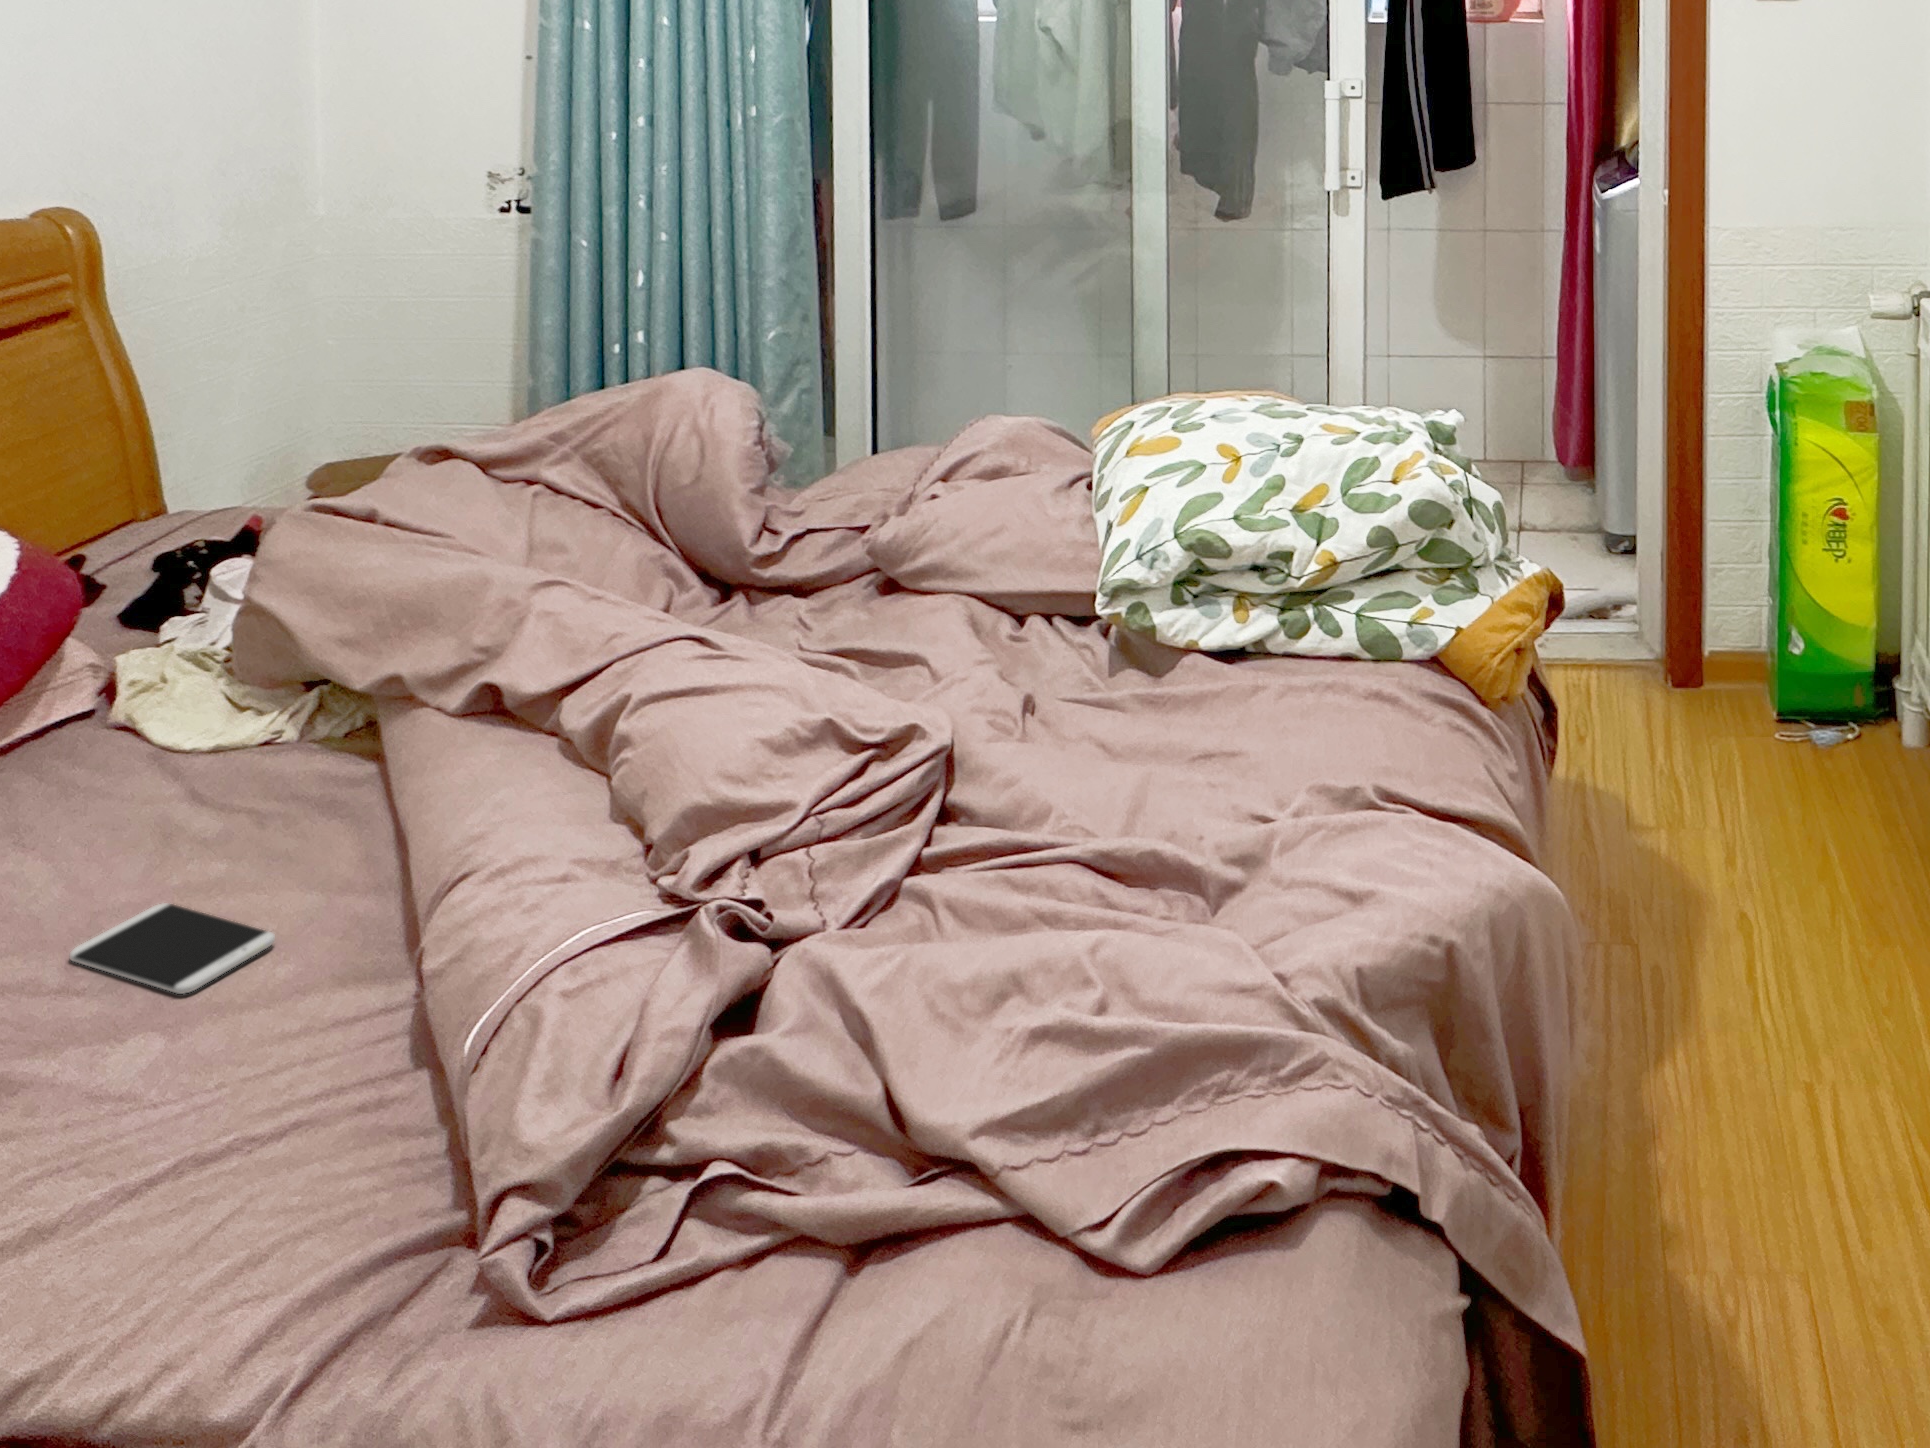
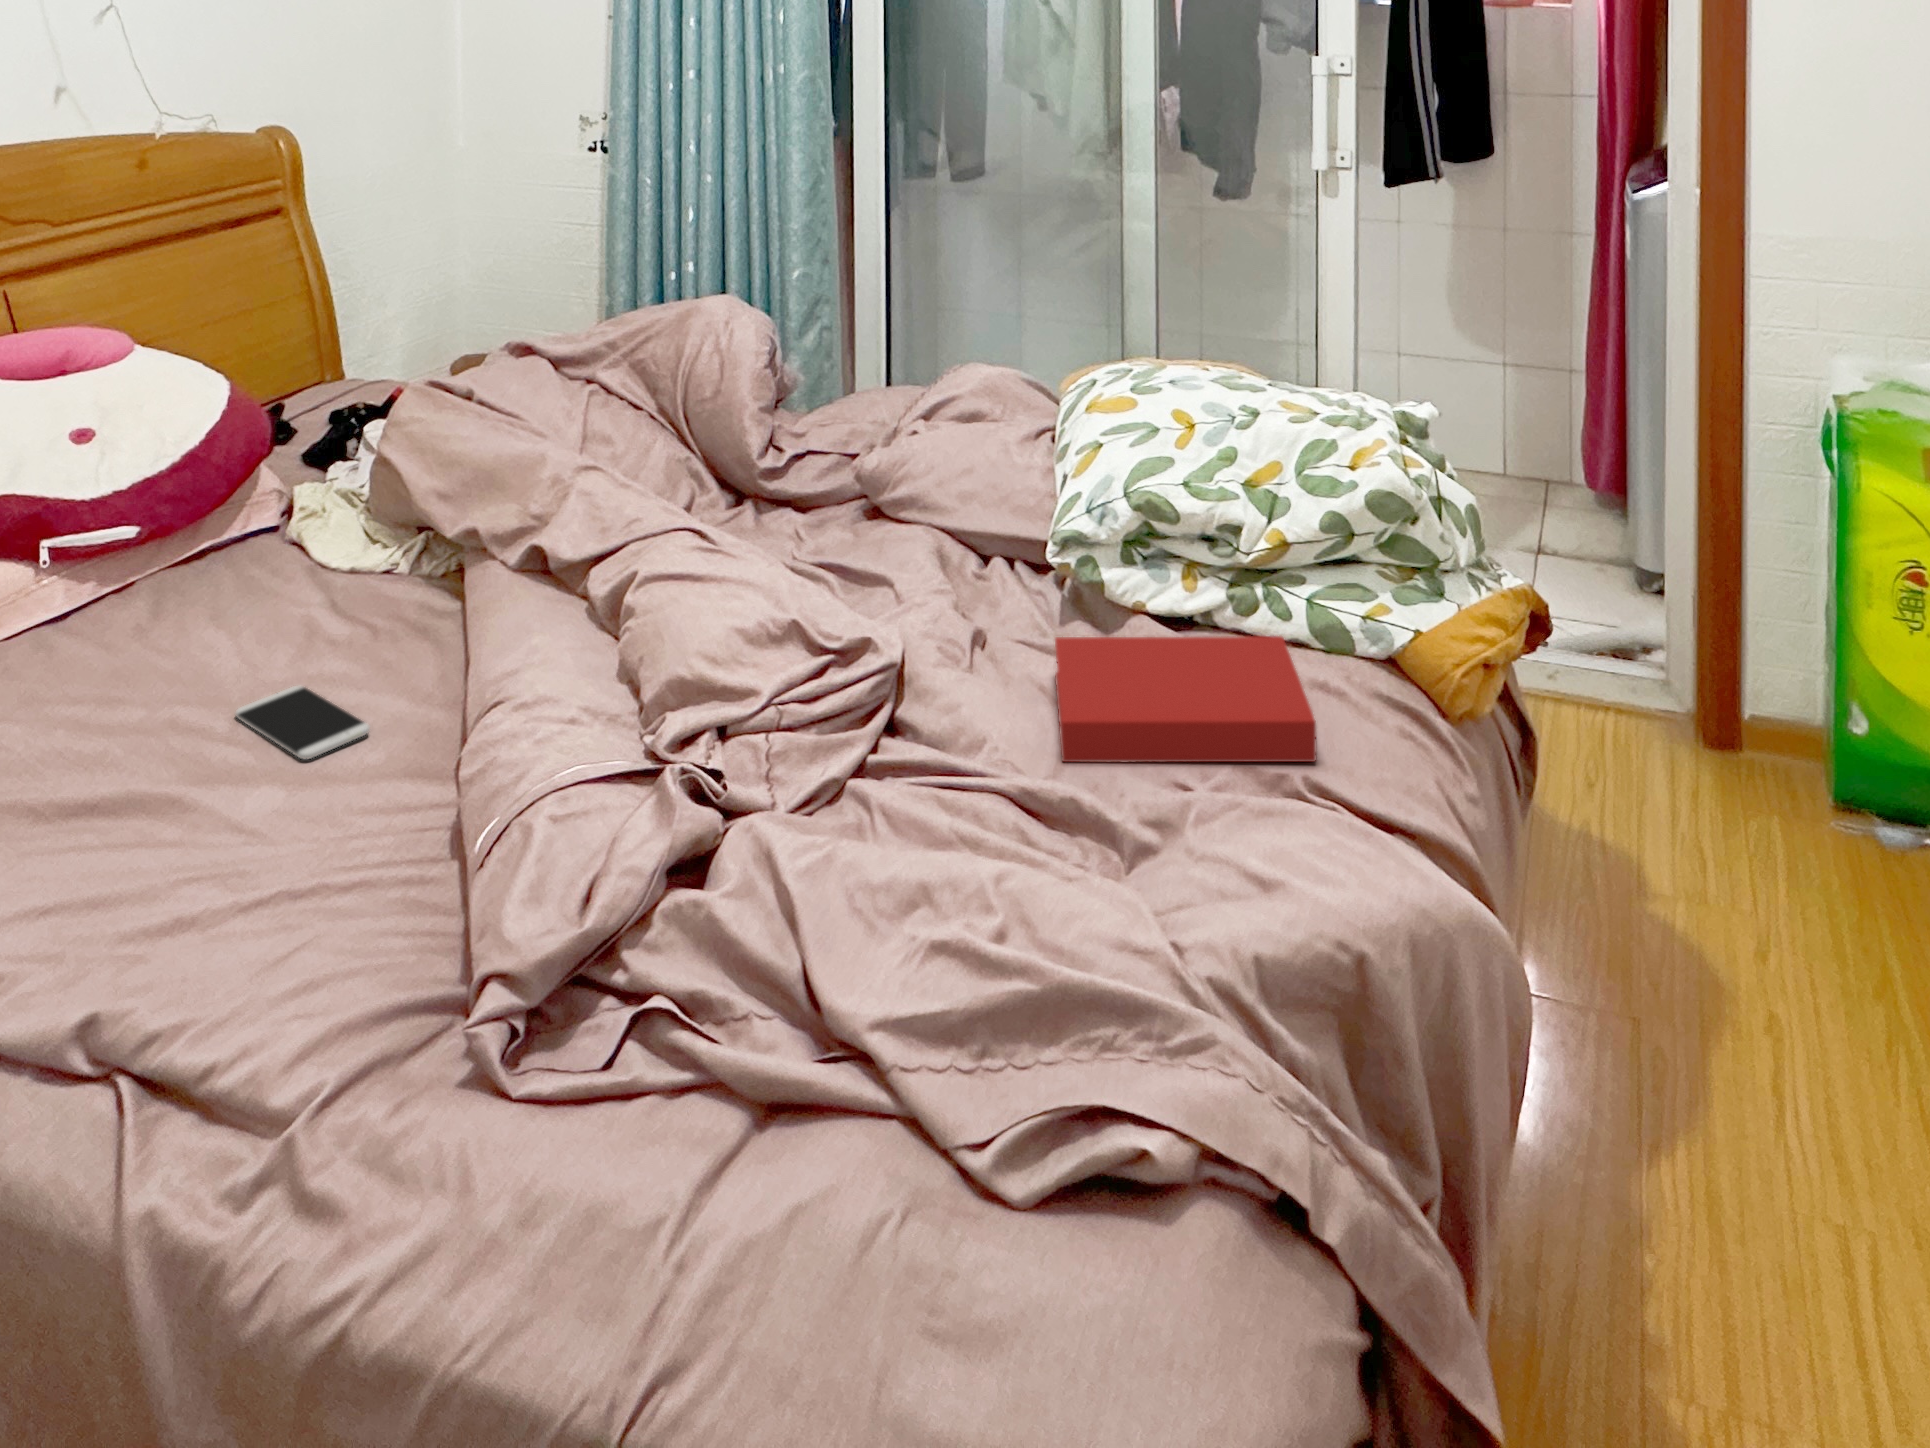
book: none [1114,652,1381,817] -> present [1055,636,1316,762]

